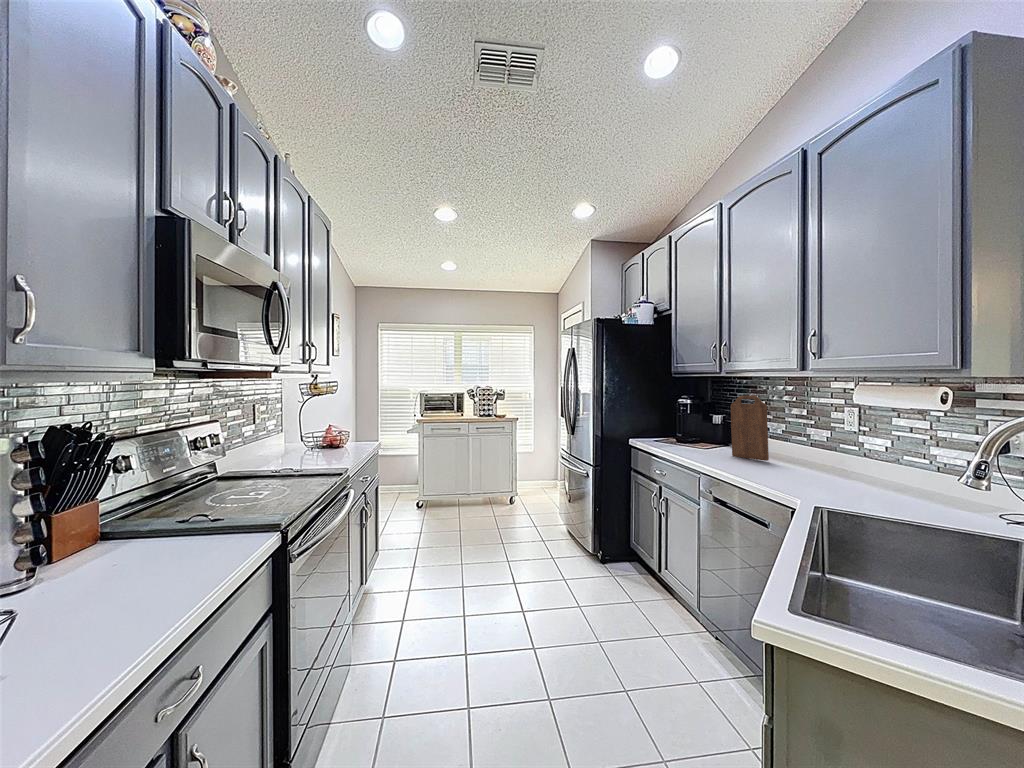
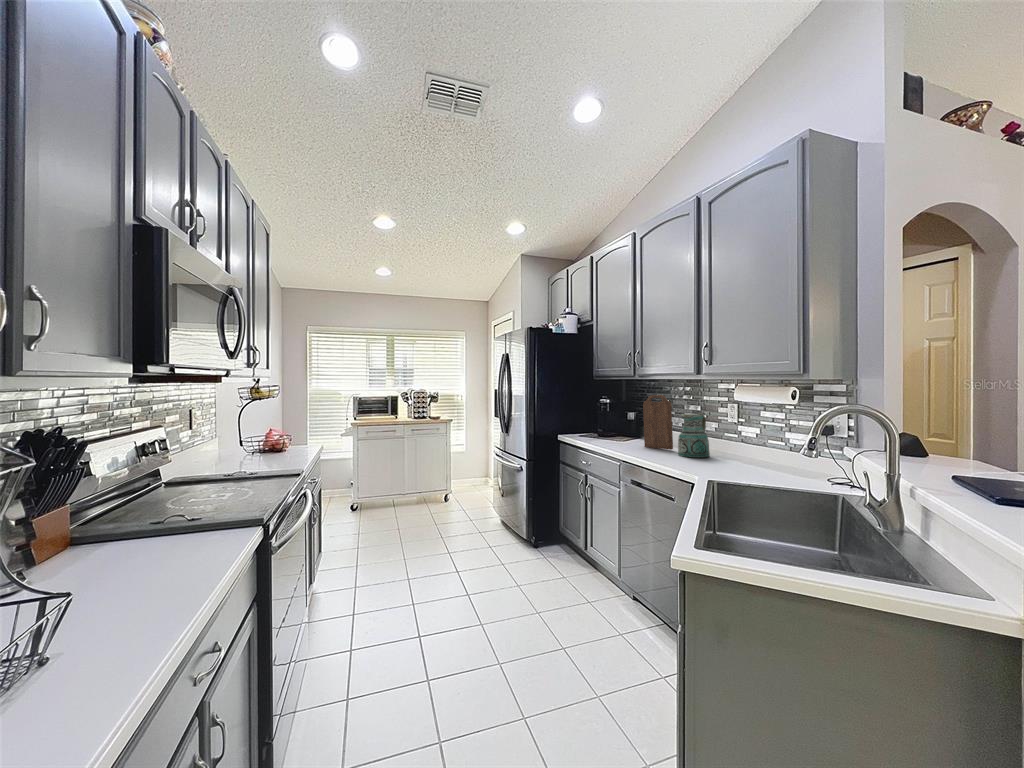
ceramic pitcher: none [775,418,818,473] -> present [678,413,710,458]

